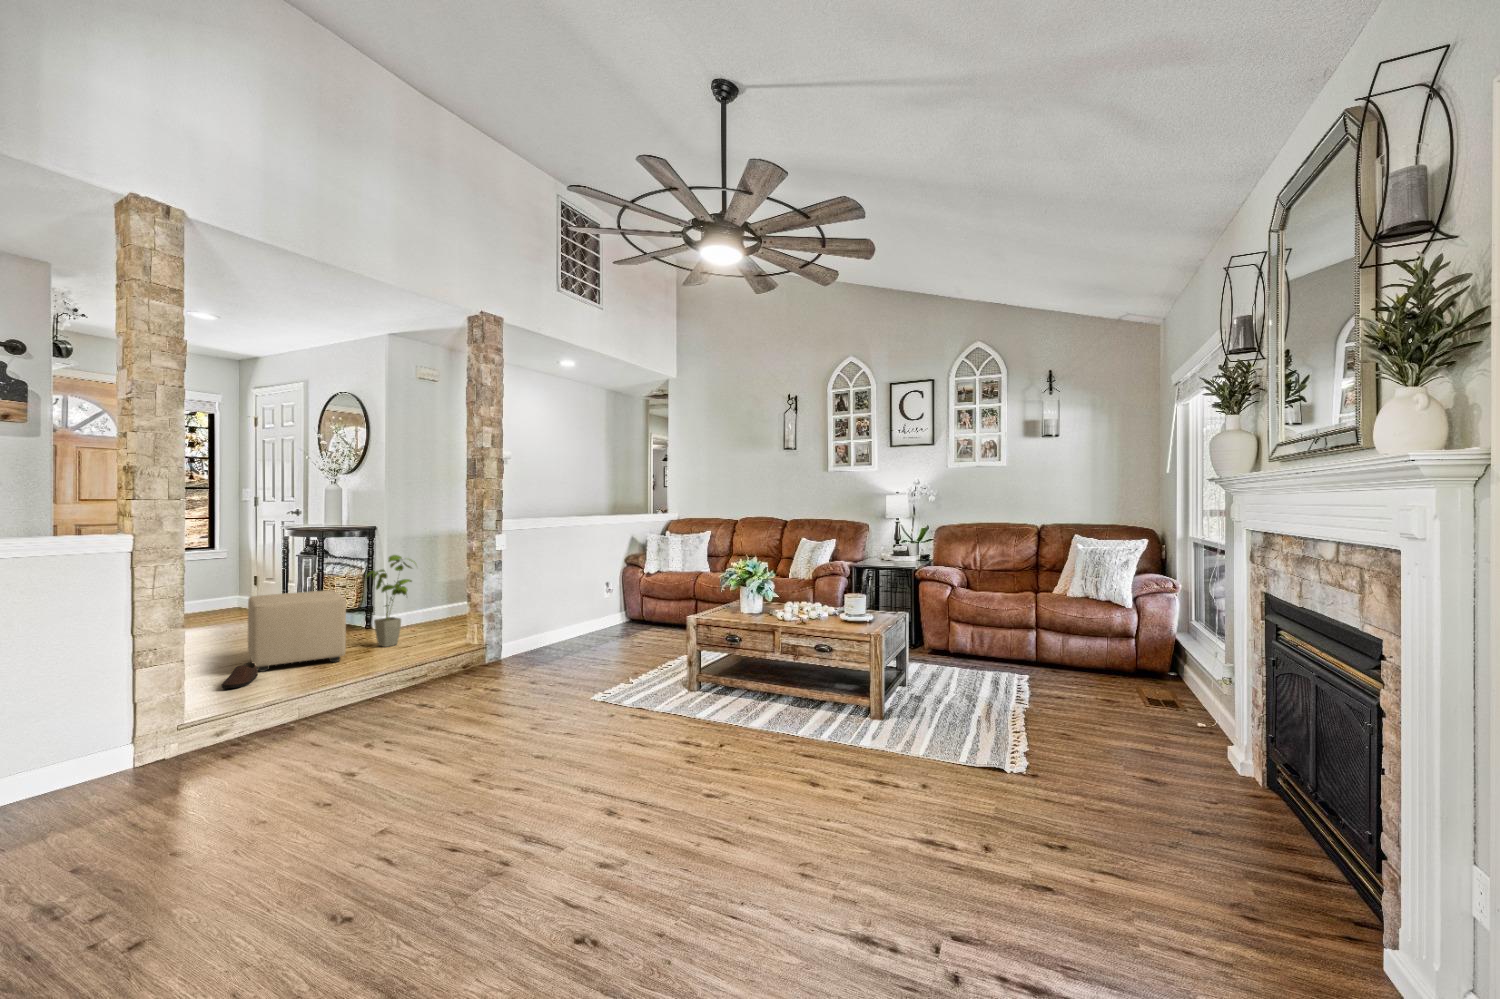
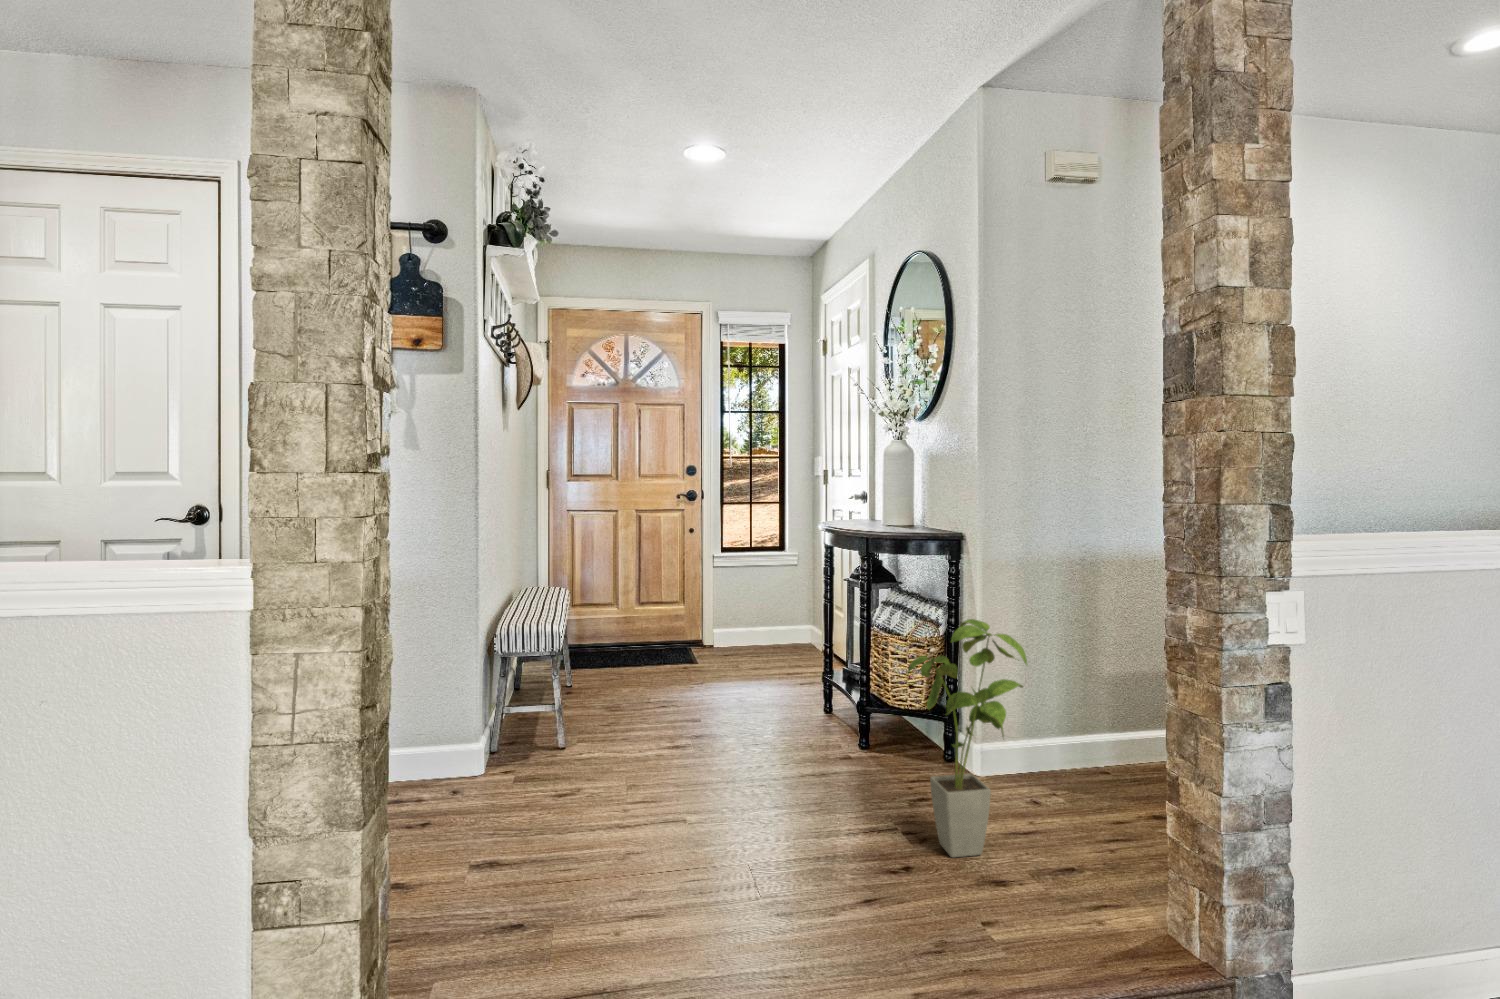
ottoman: present [248,590,346,672] -> none [641,687,847,901]
shoe: present [222,663,258,688] -> none [528,878,633,965]

